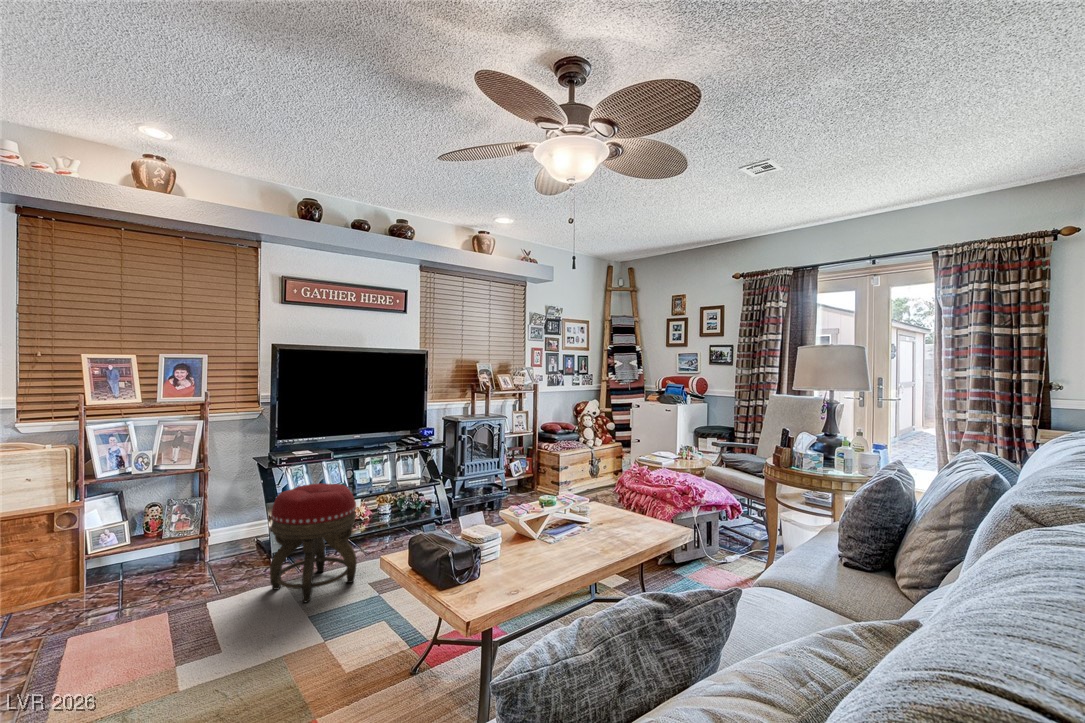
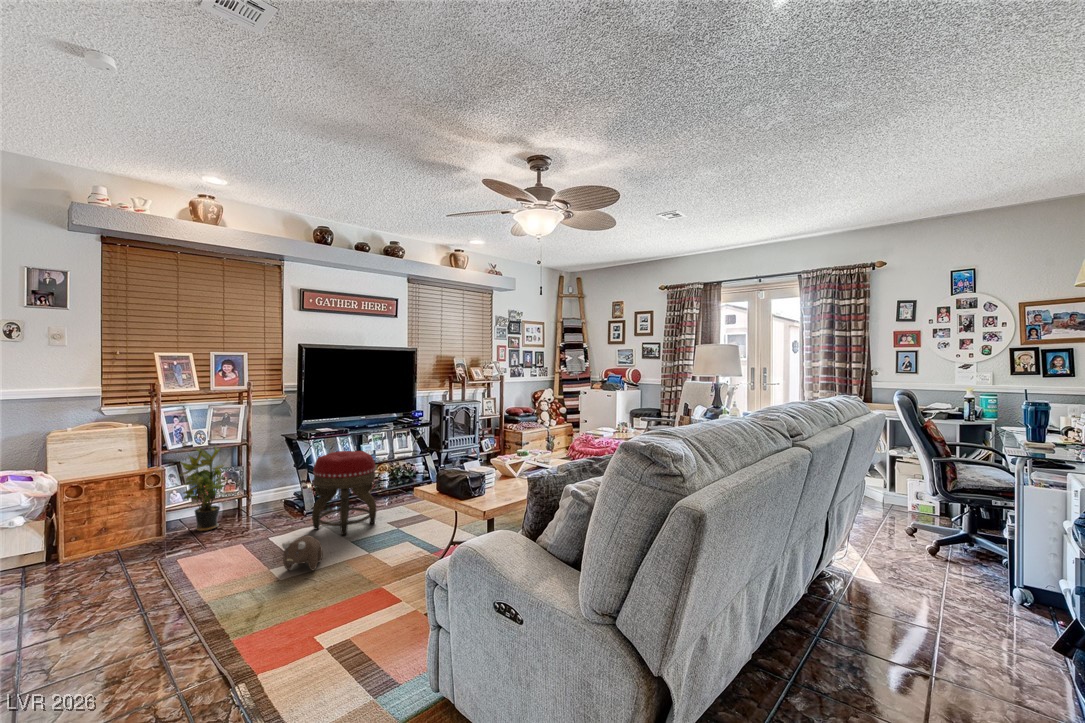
potted plant: none [107,472,172,586] -> present [179,446,227,531]
plush toy: none [185,616,257,672] -> present [282,535,323,570]

